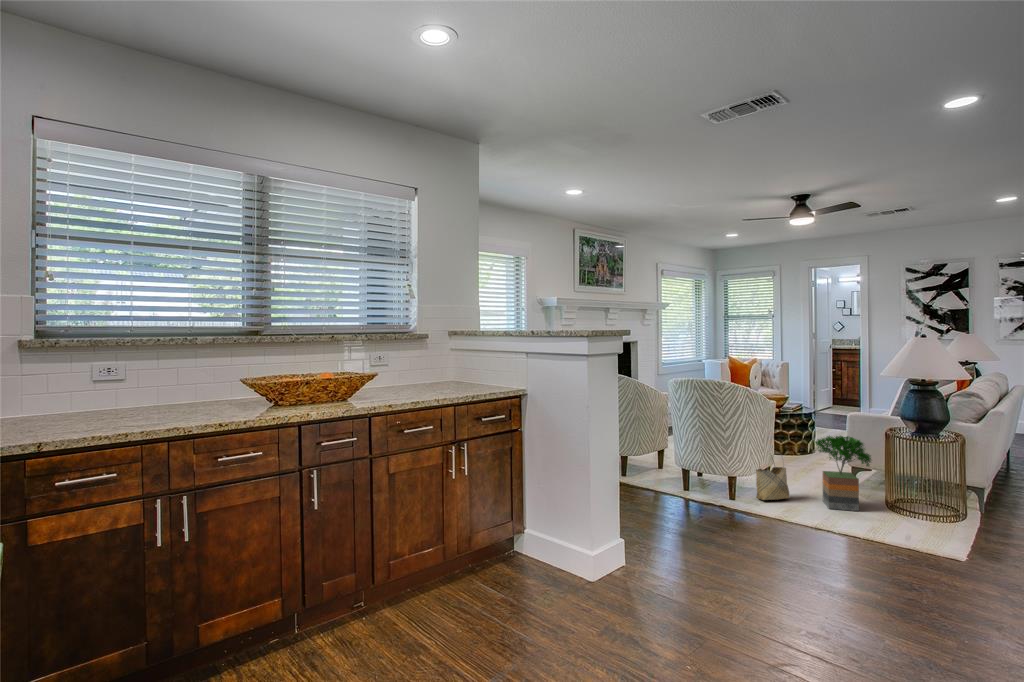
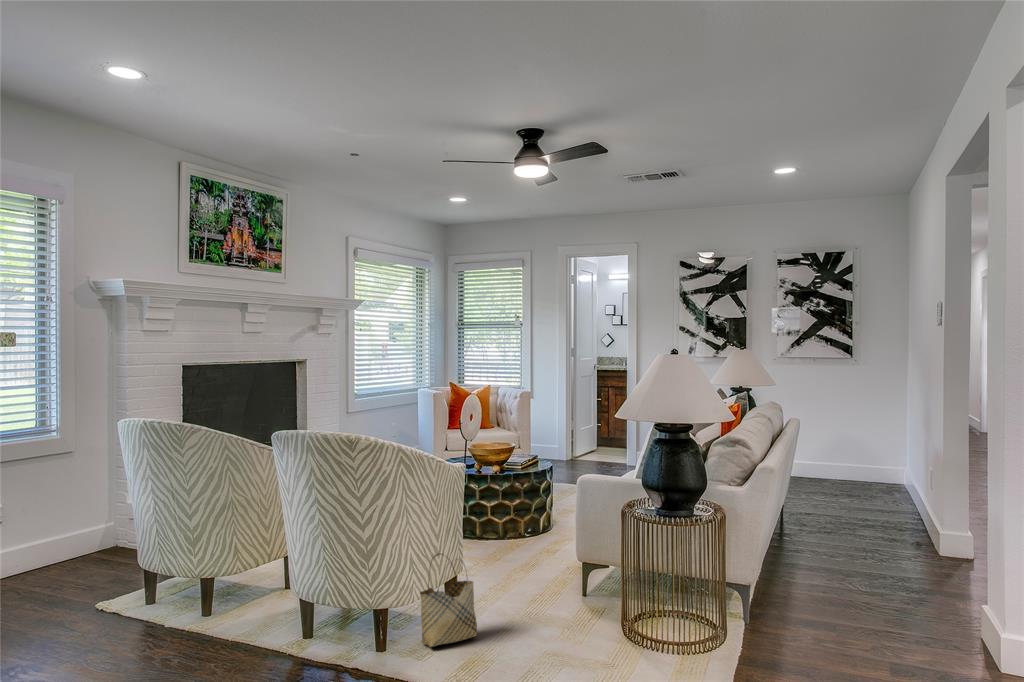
potted tree: present [815,436,871,511] -> none [514,518,599,652]

